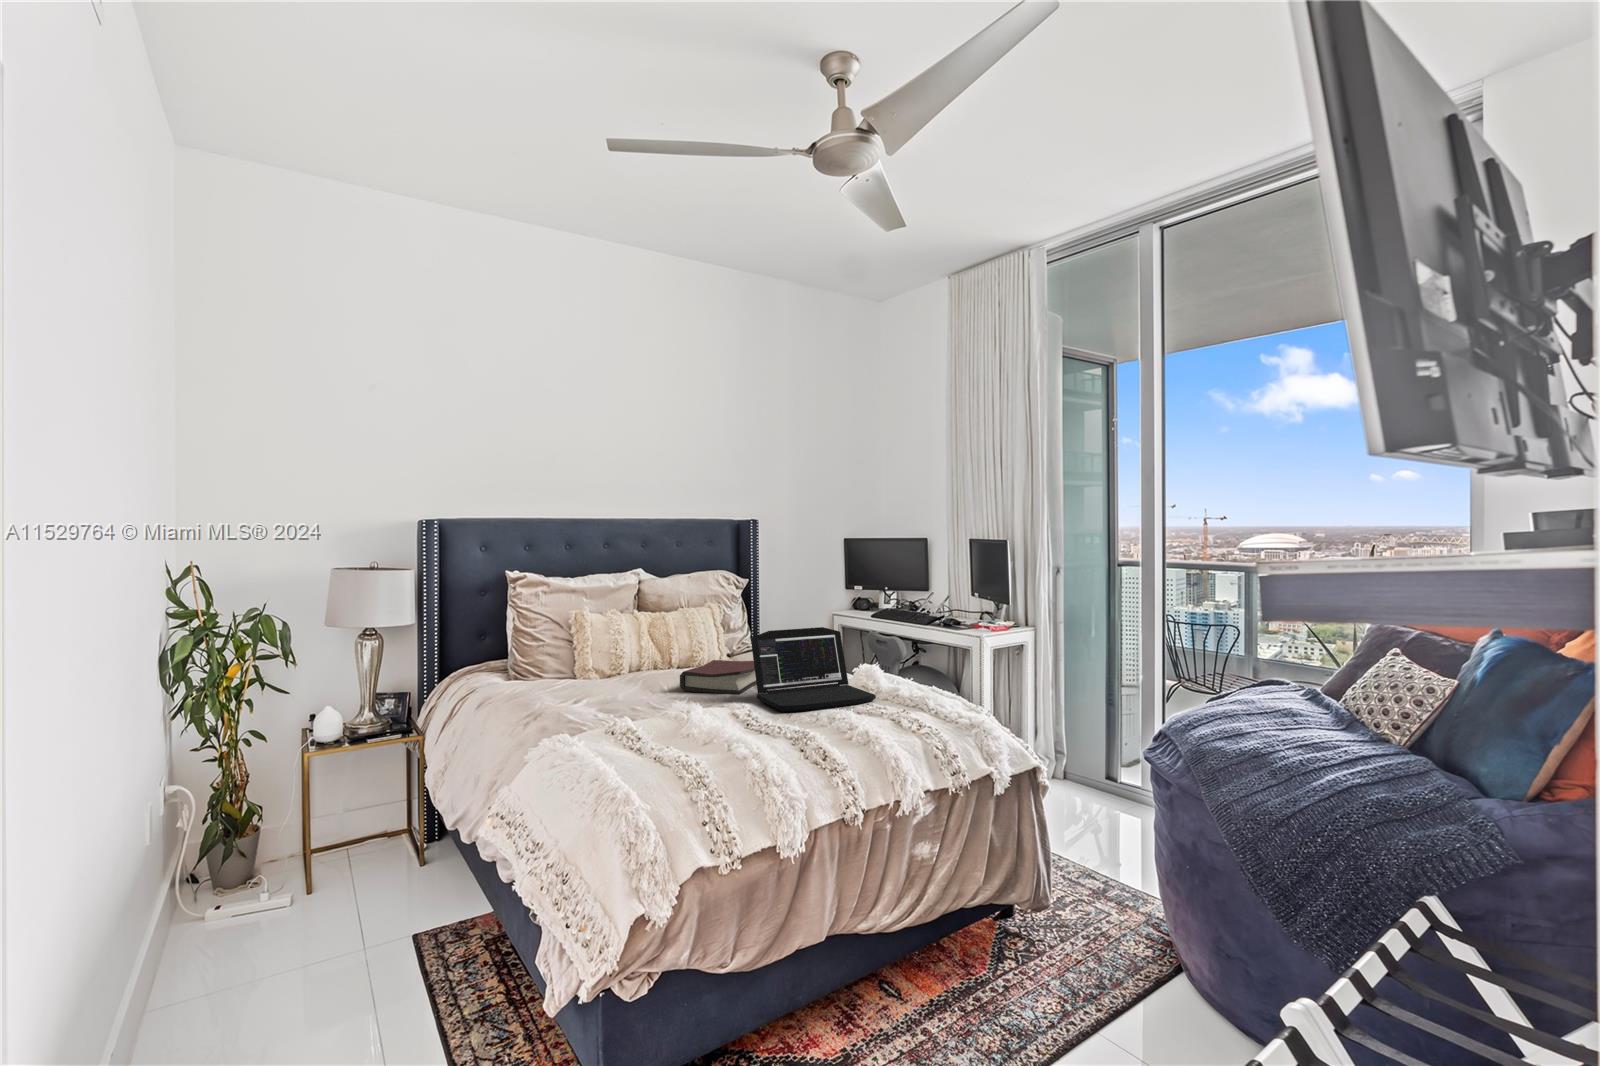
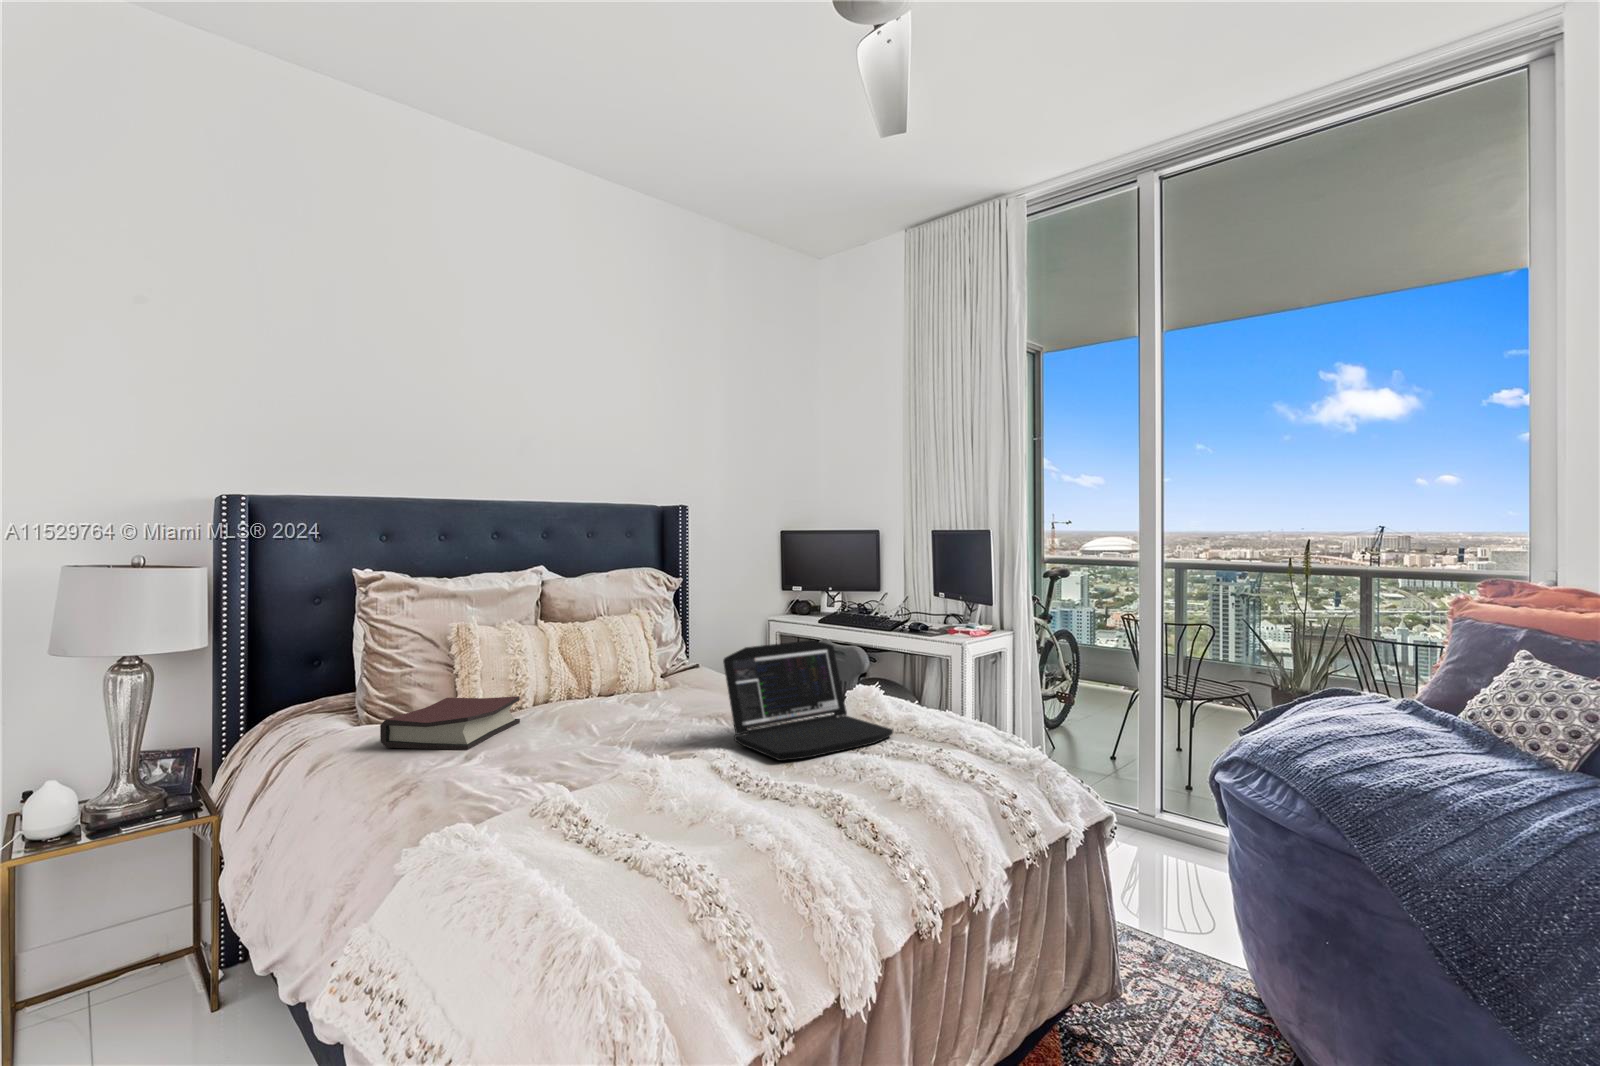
hardback book: present [680,660,756,694] -> present [380,696,520,750]

